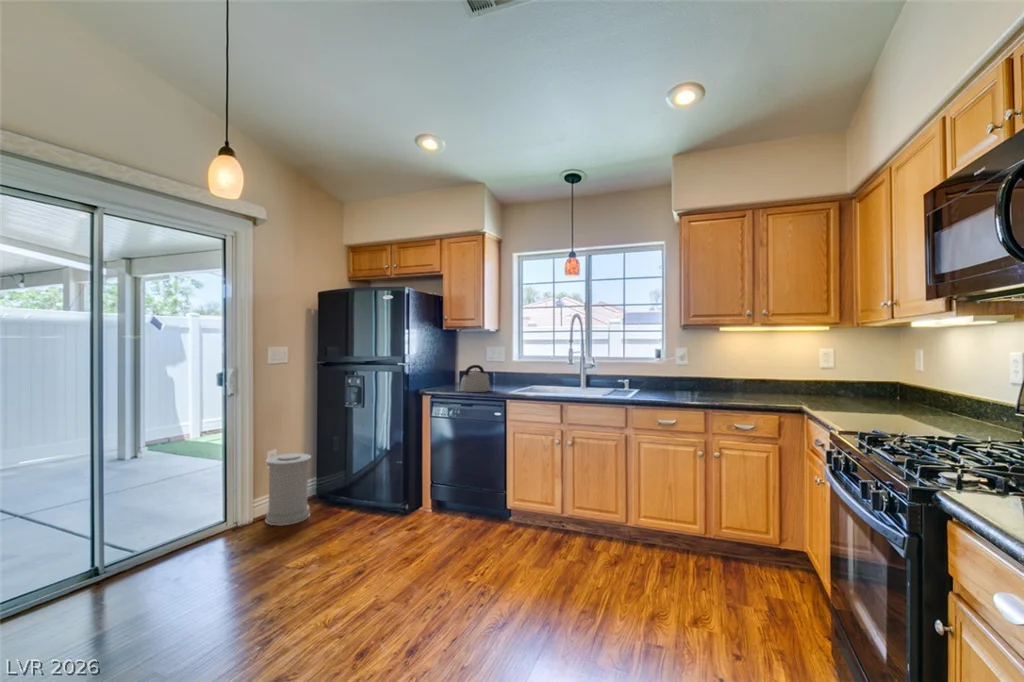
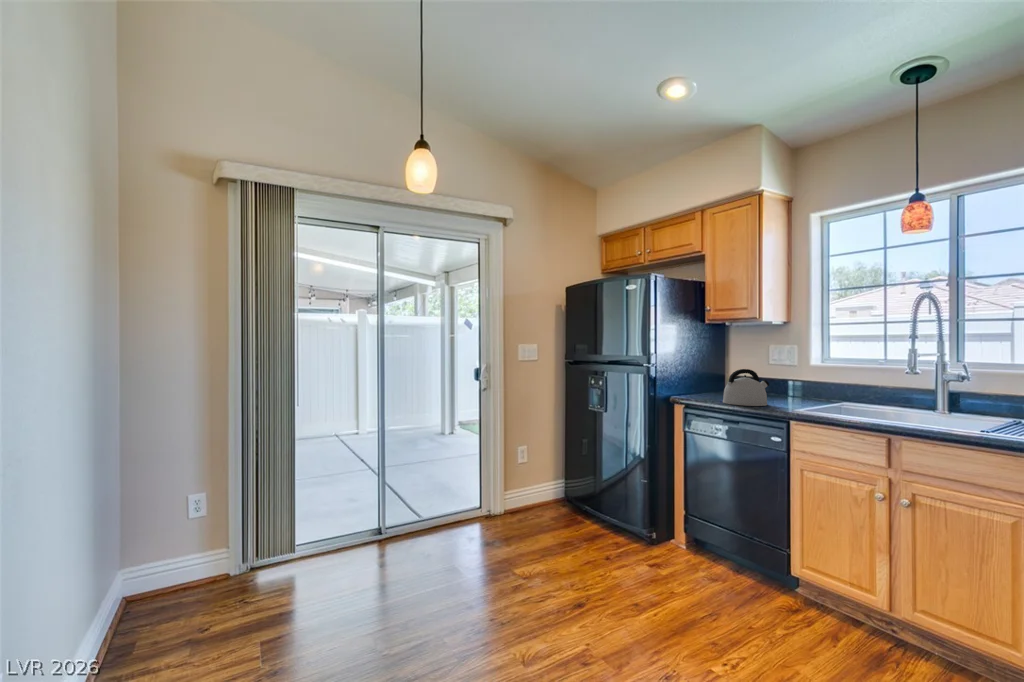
trash can: present [265,453,311,525] -> none [514,452,555,525]

